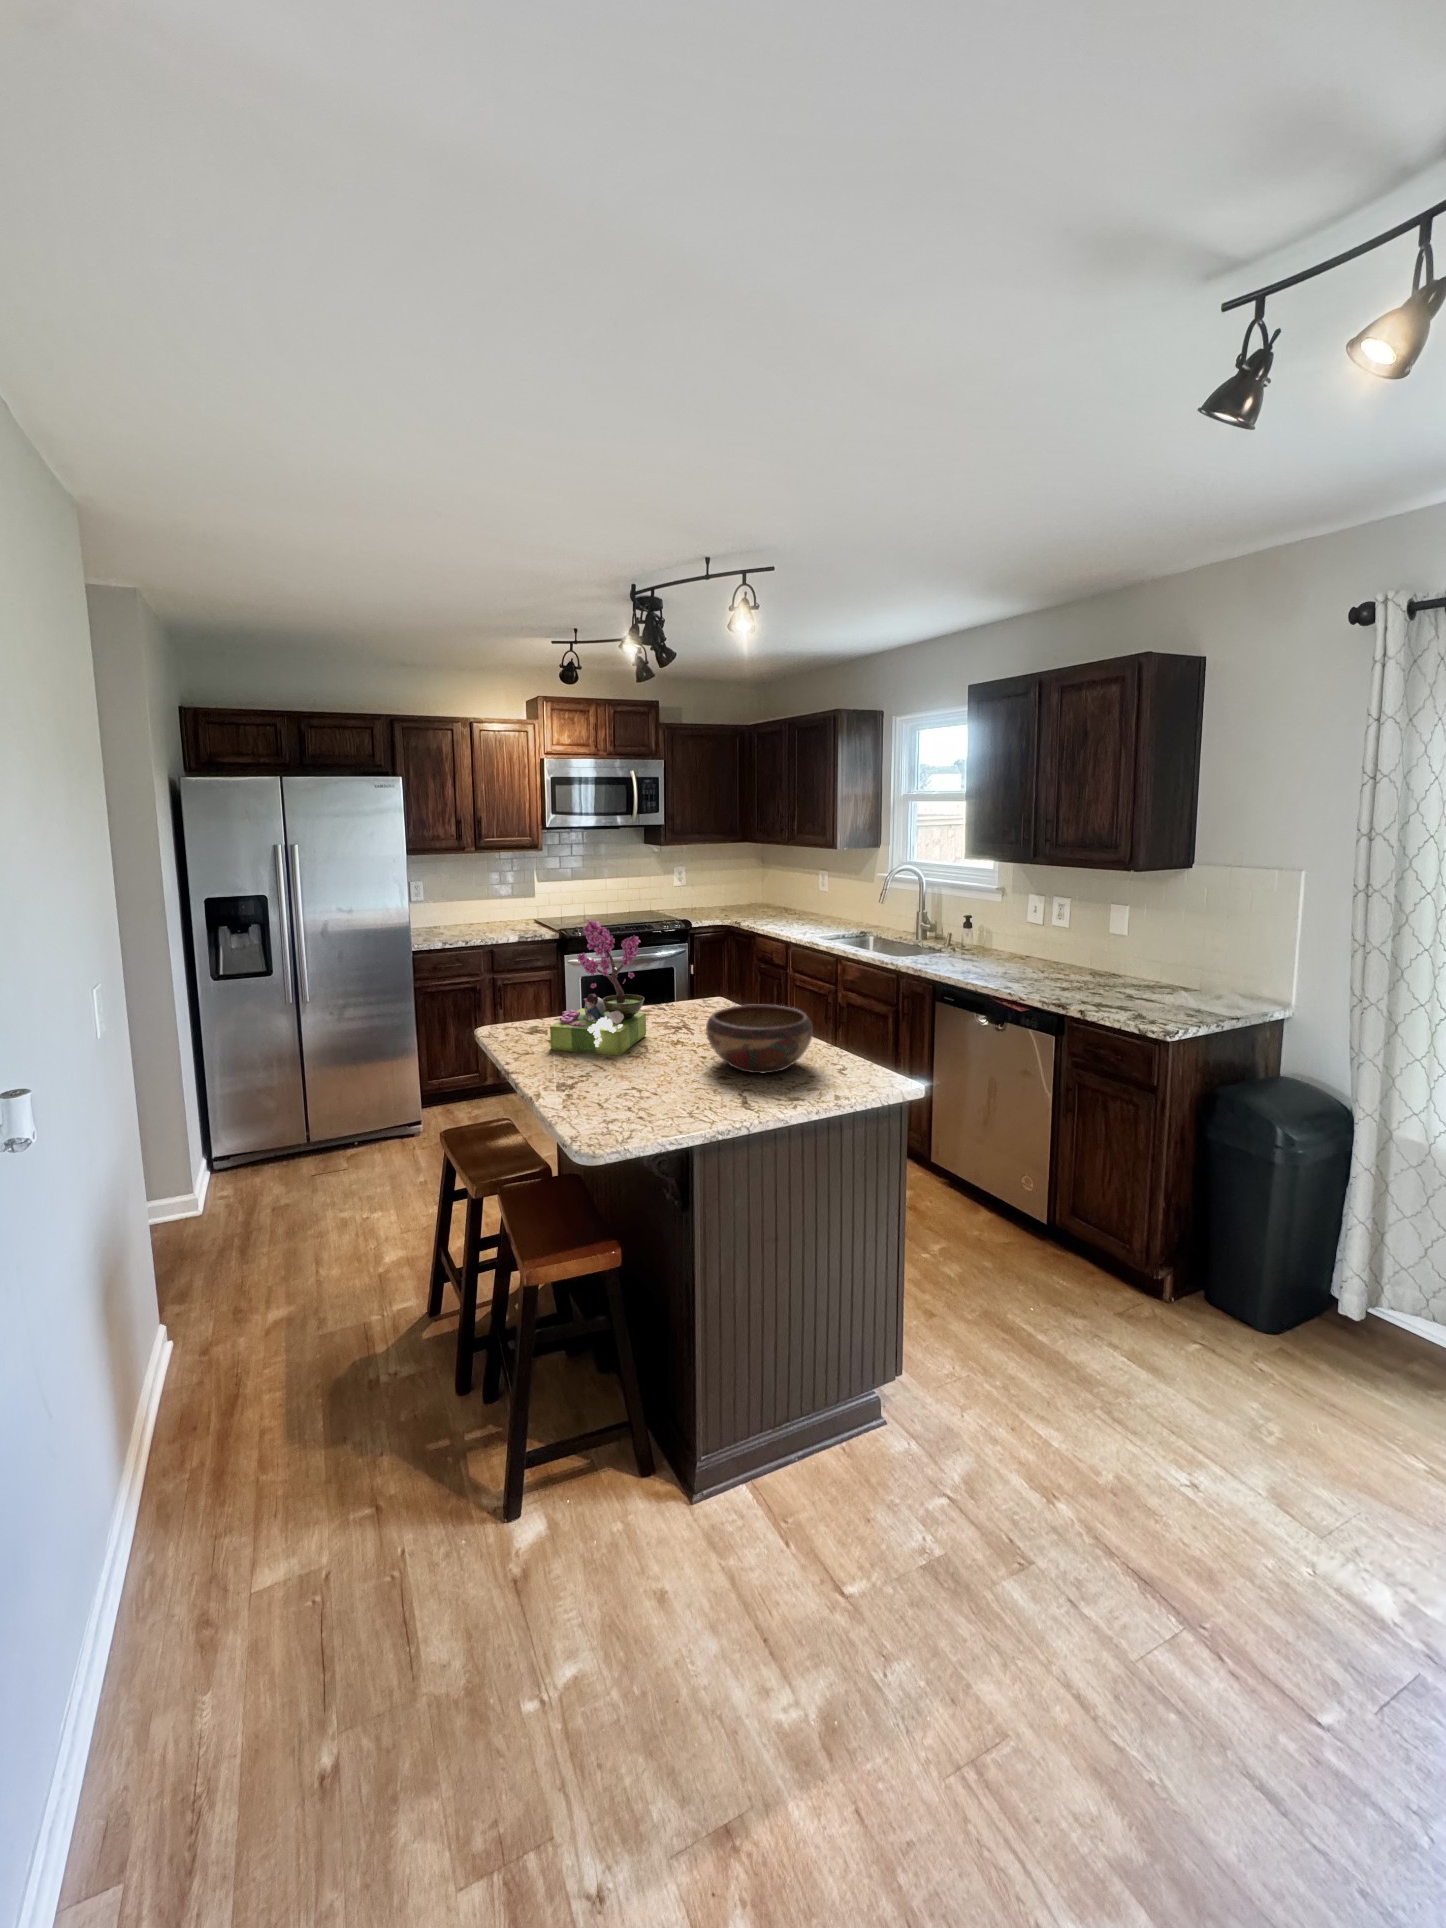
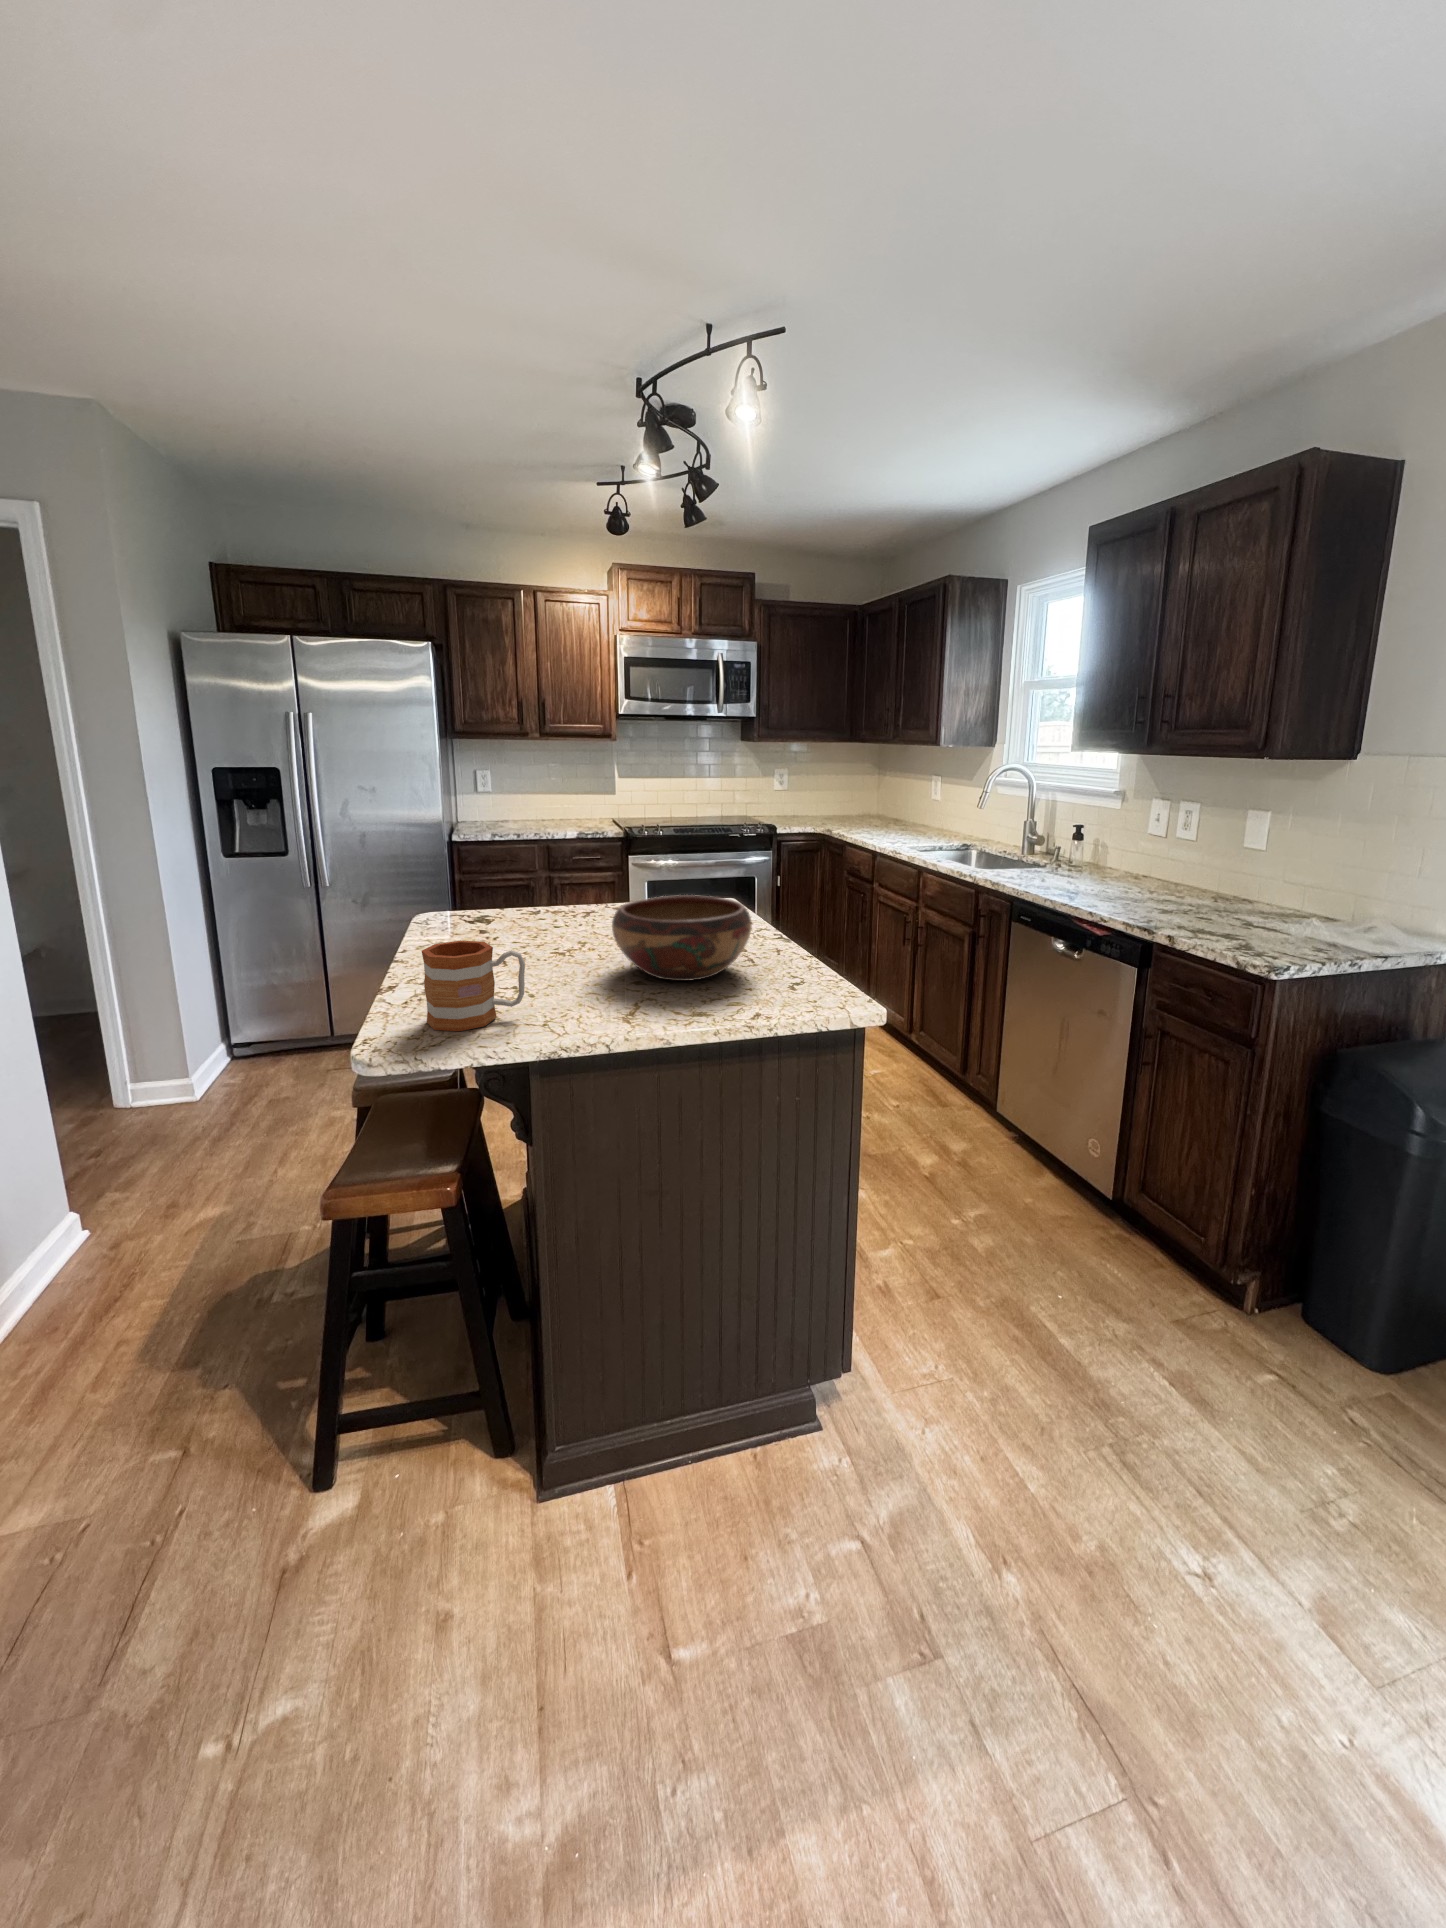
flower arrangement: present [550,919,646,1056] -> none [454,781,586,950]
mug: none [622,1055,690,1124] -> present [422,940,525,1031]

